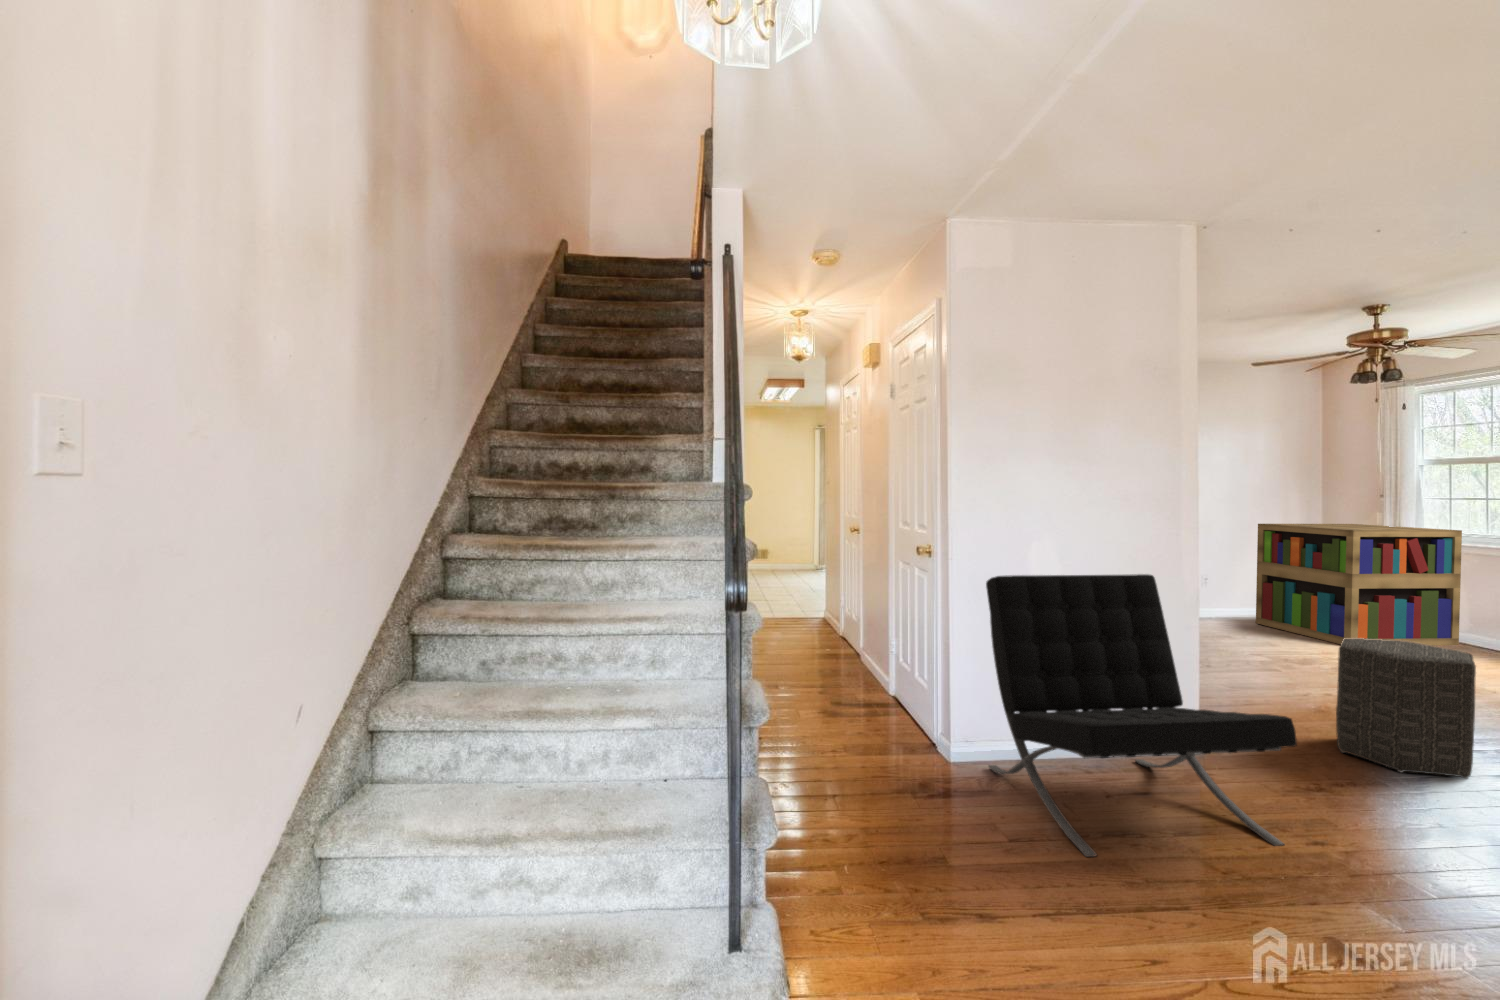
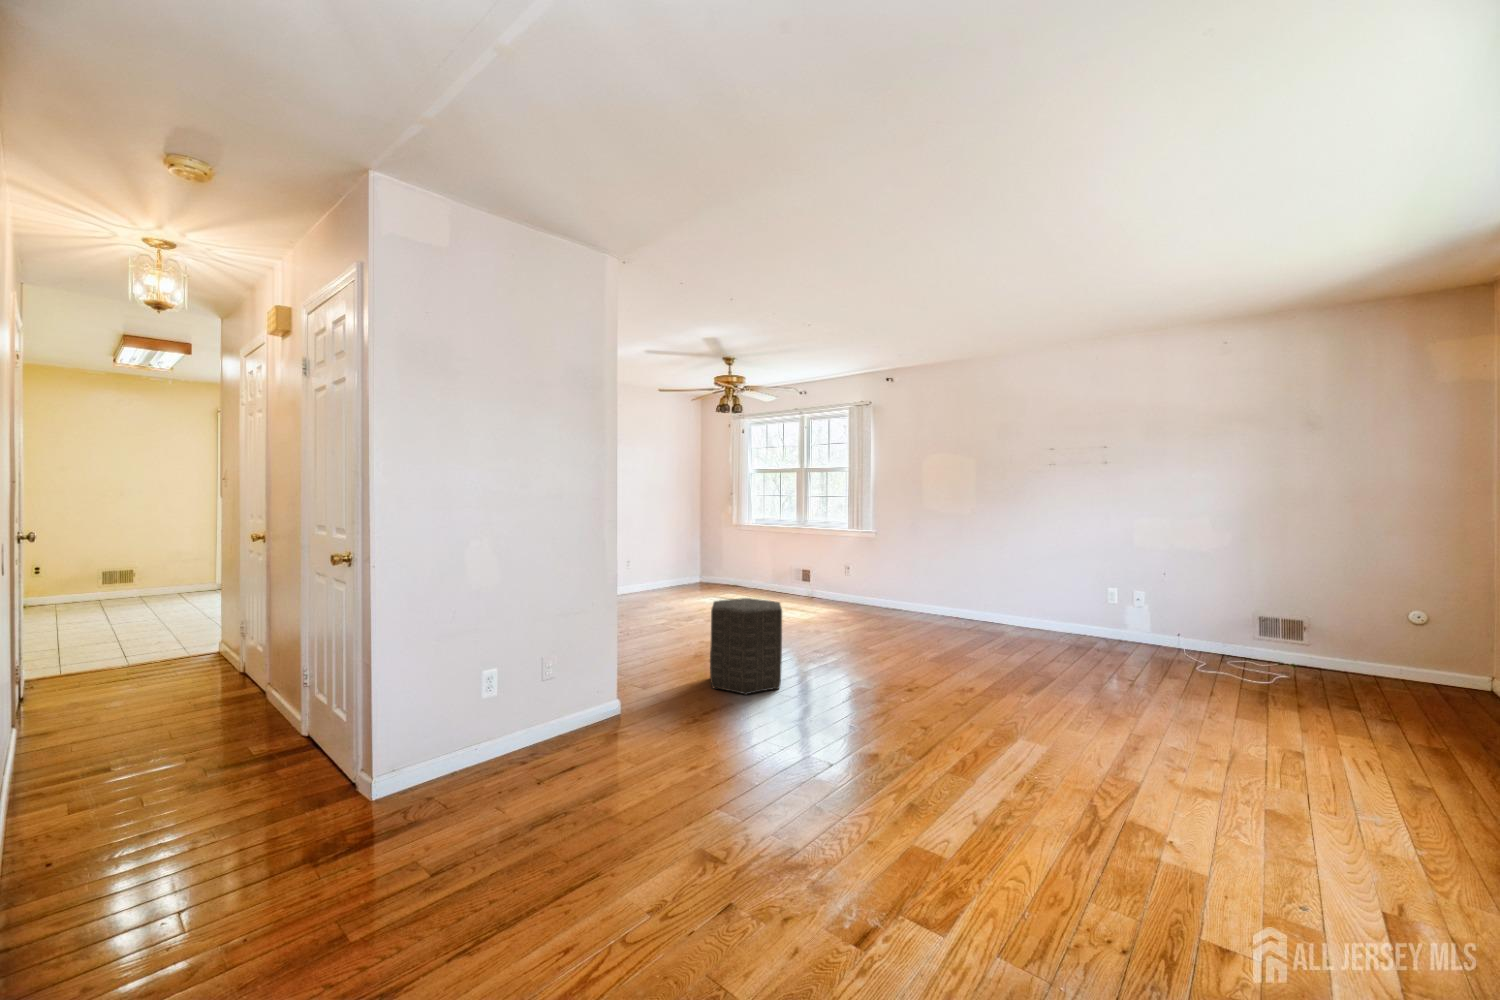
bookshelf: present [1256,524,1462,646] -> none [661,516,770,604]
lounge chair: present [986,574,1297,857] -> none [416,565,687,866]

